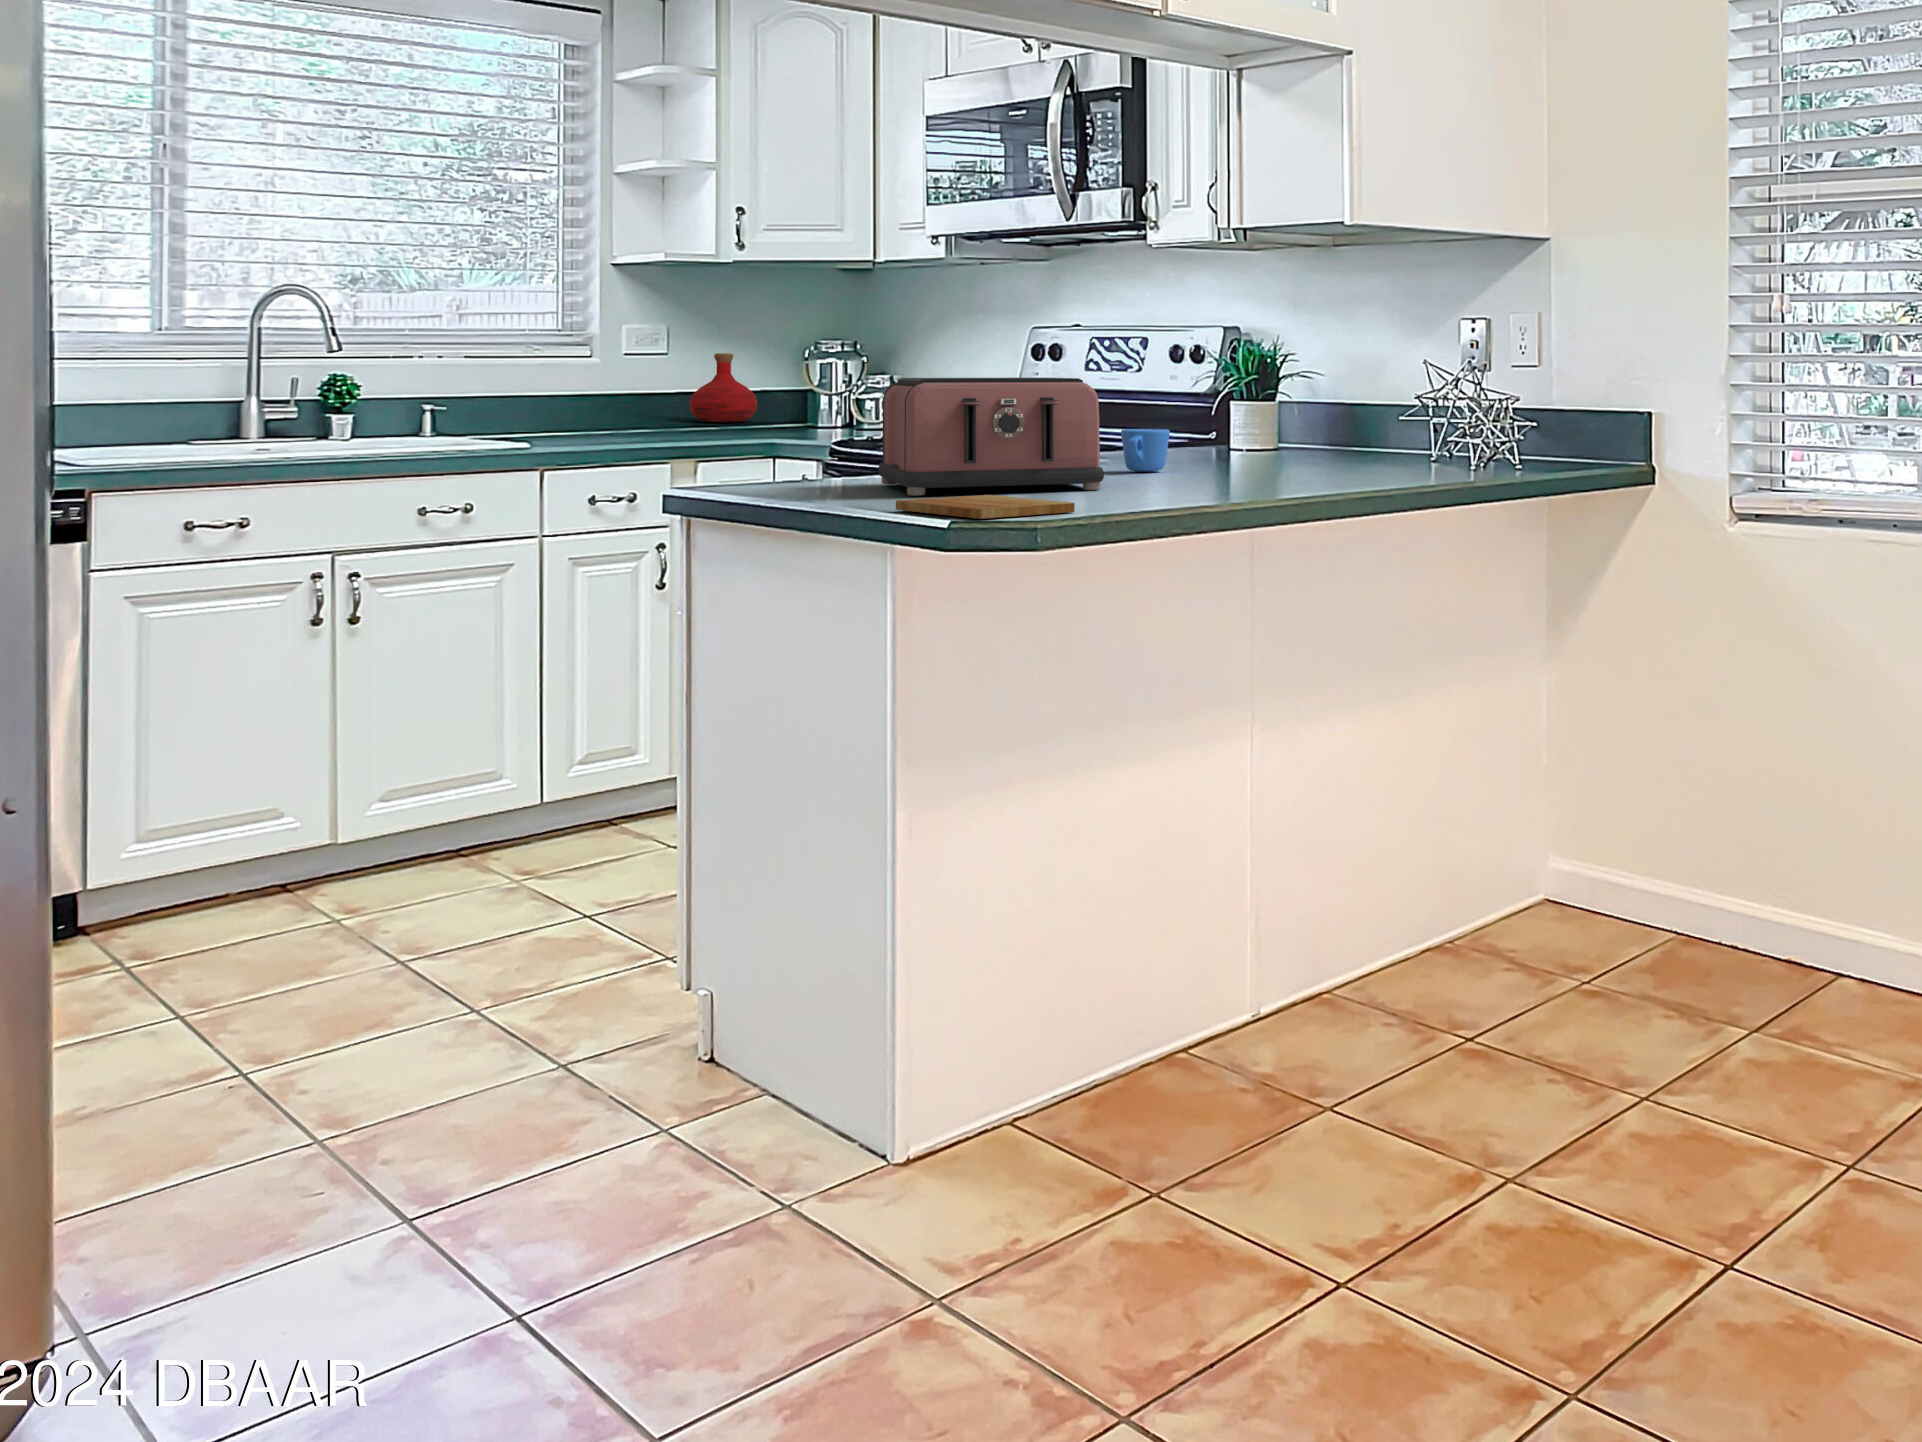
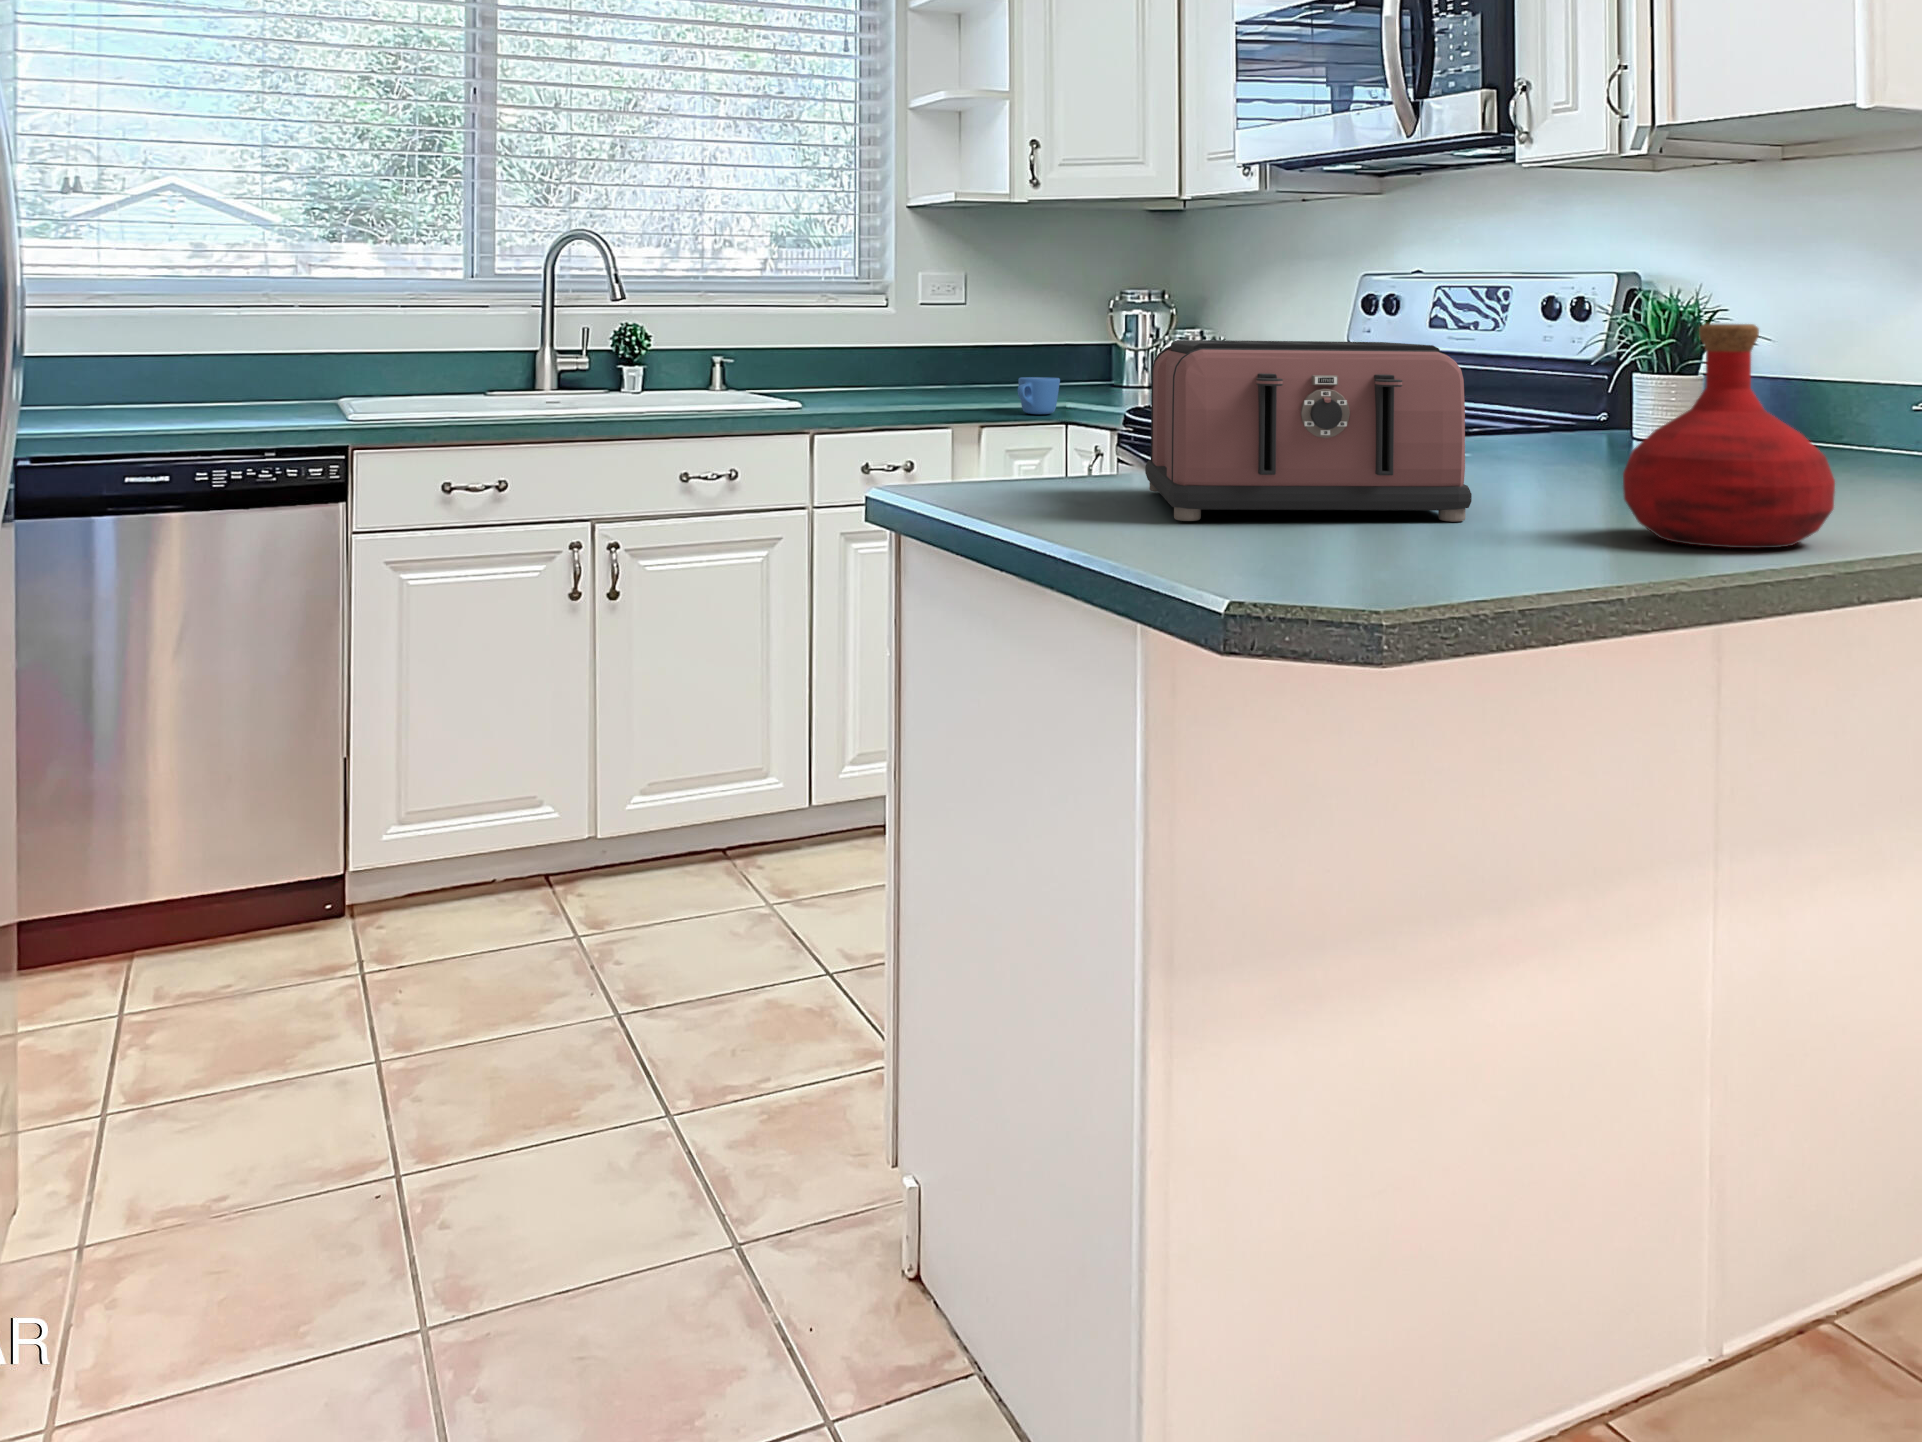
bottle: present [690,353,757,422] -> present [1623,323,1835,548]
mug: present [1121,429,1170,472] -> present [1018,377,1060,414]
cutting board: present [896,495,1075,519] -> none [1143,535,1433,594]

